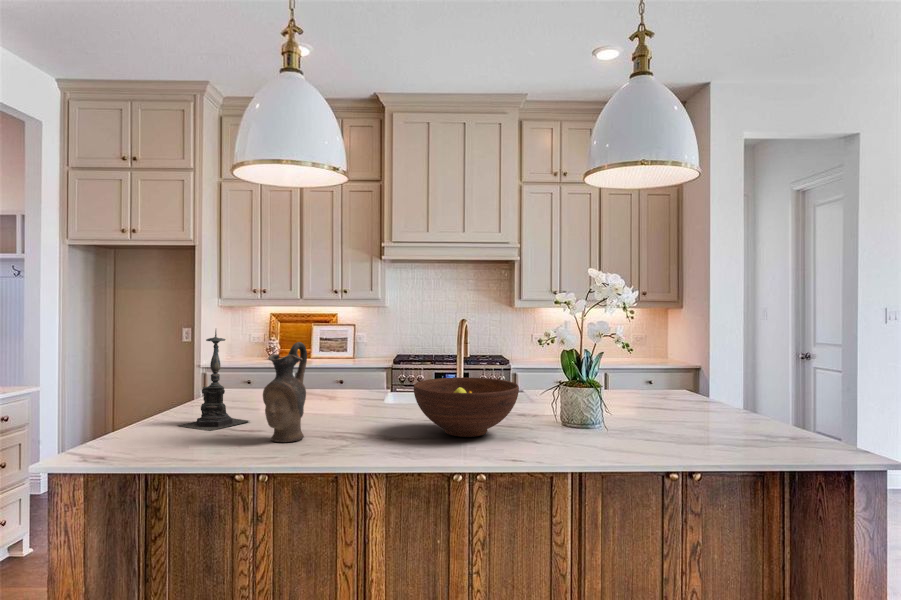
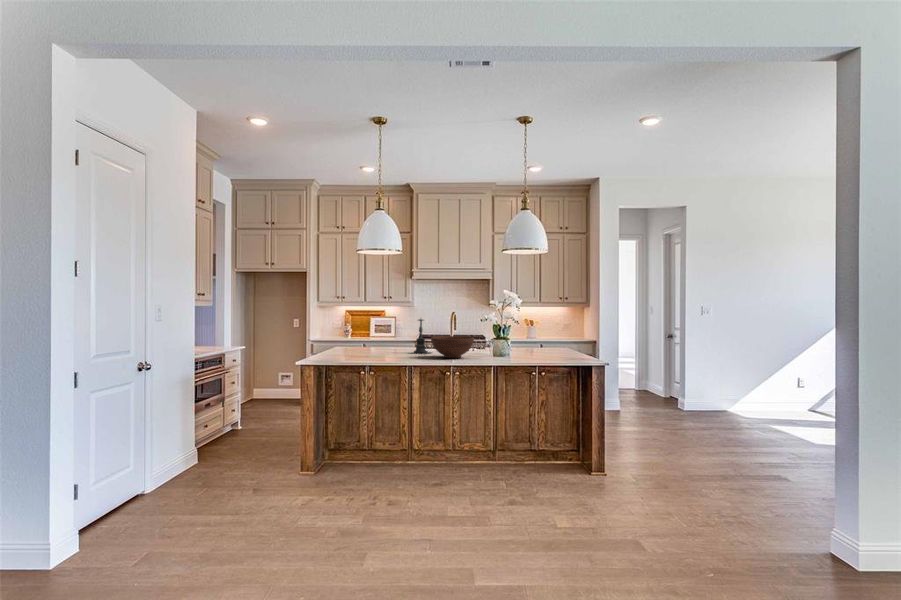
candle holder: present [178,330,249,431] -> present [411,319,431,354]
ceramic pitcher: present [263,342,307,442] -> none [372,320,389,358]

